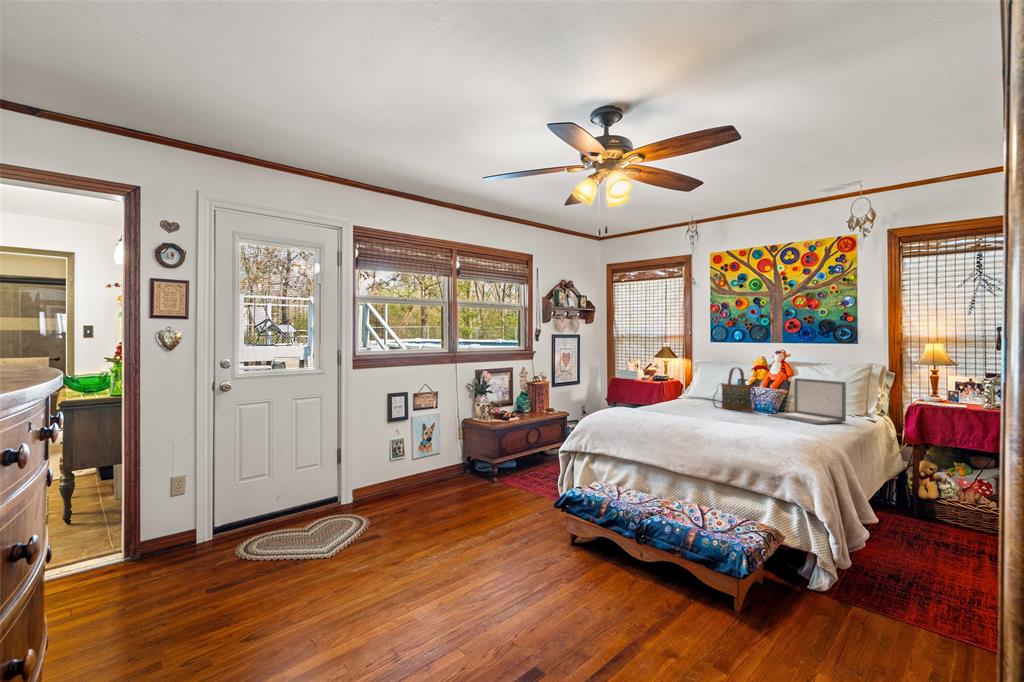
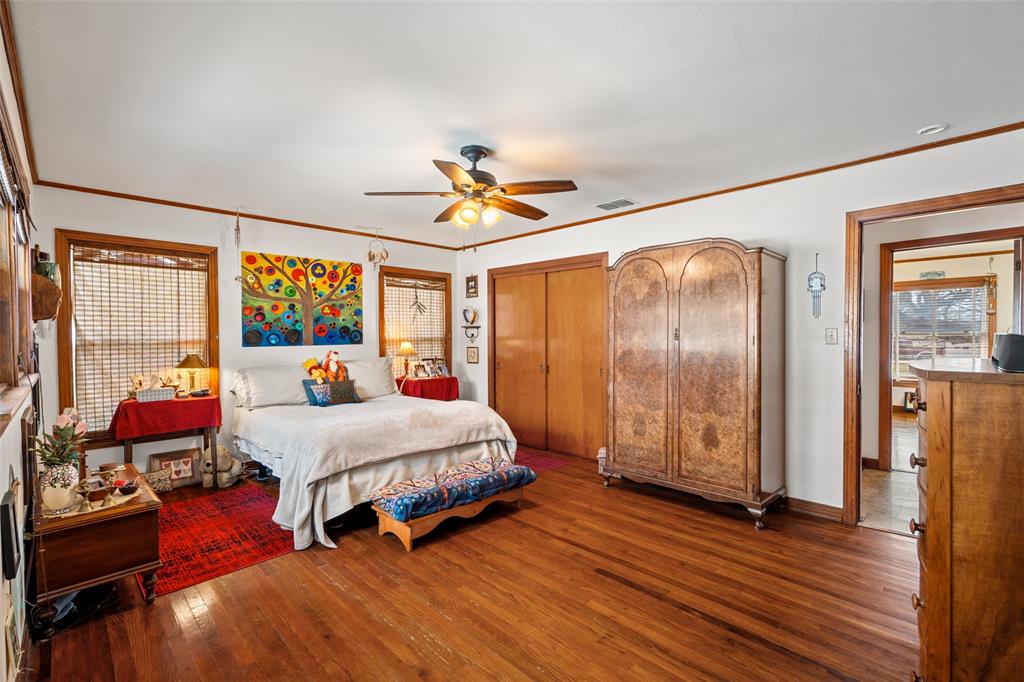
laptop: present [768,378,846,425] -> none [378,369,421,401]

